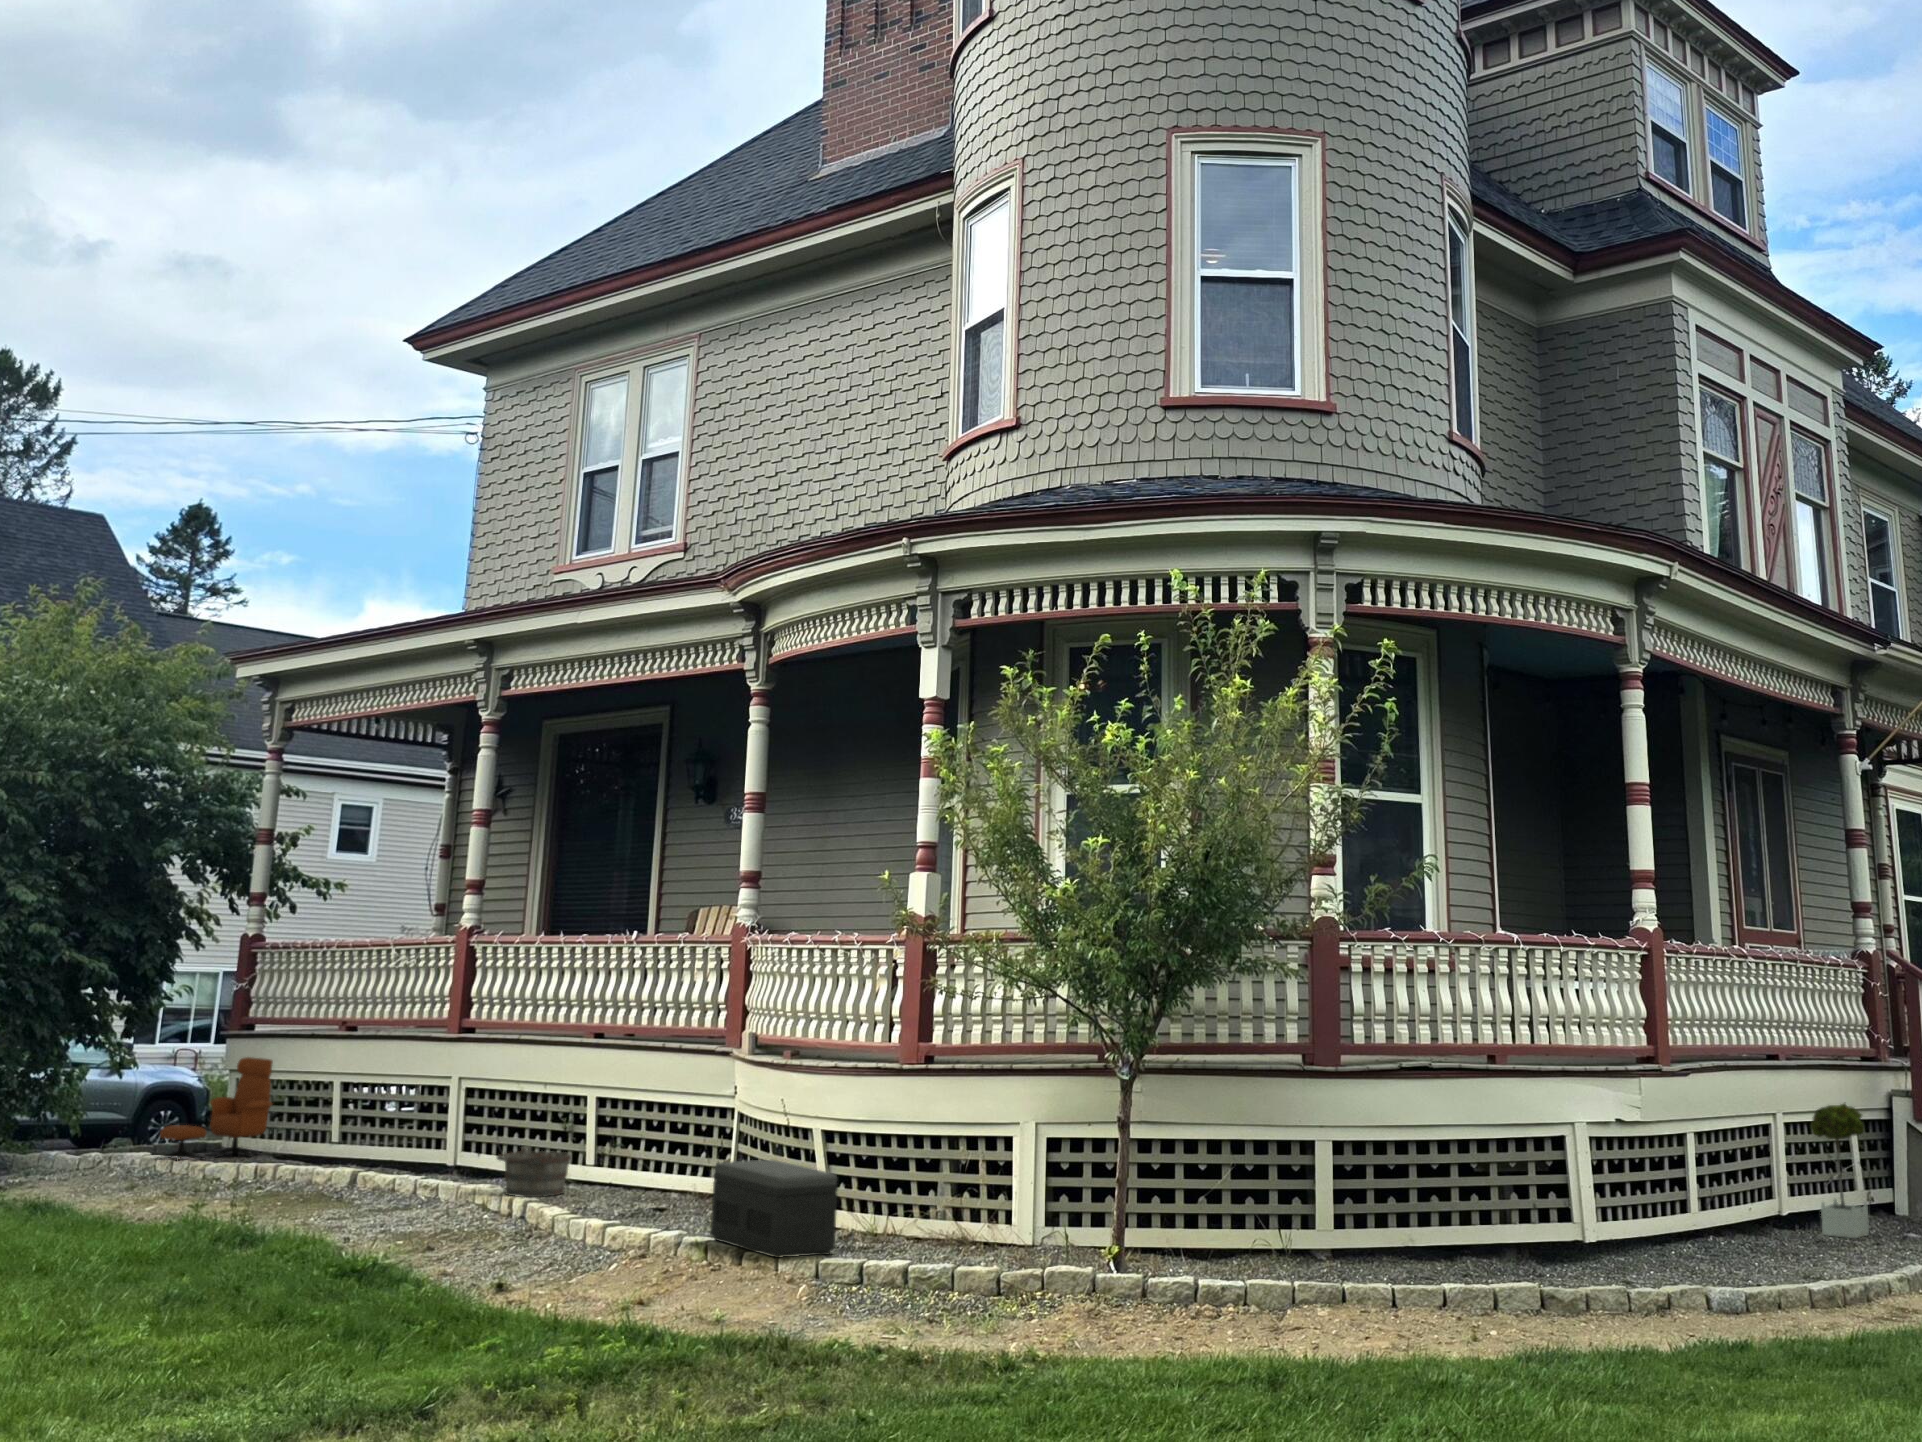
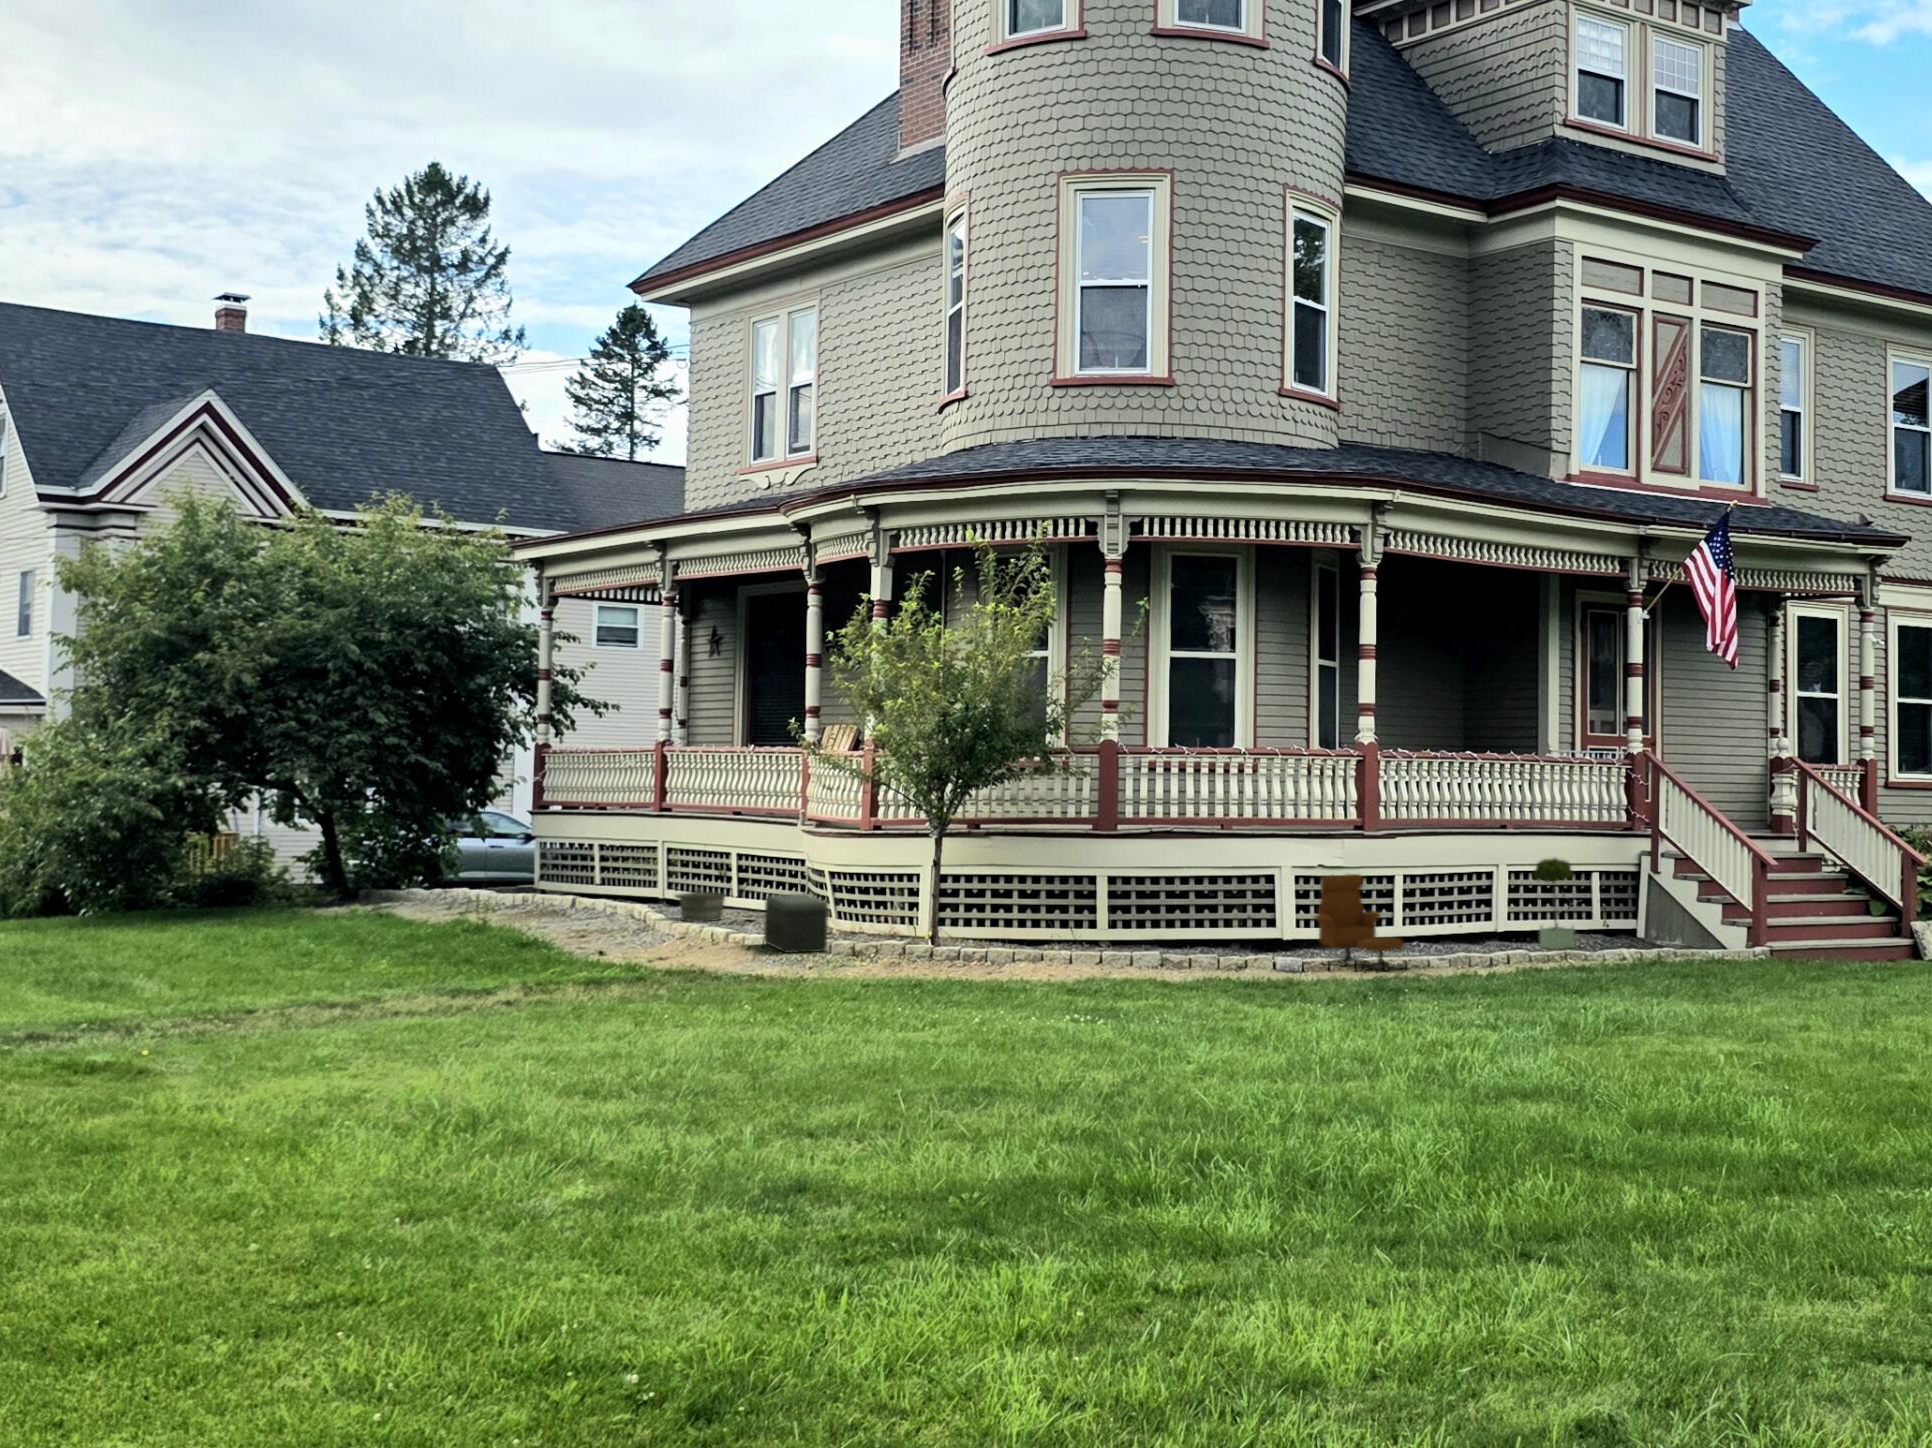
lounge chair: present [157,1057,273,1161] -> present [1314,874,1403,971]

